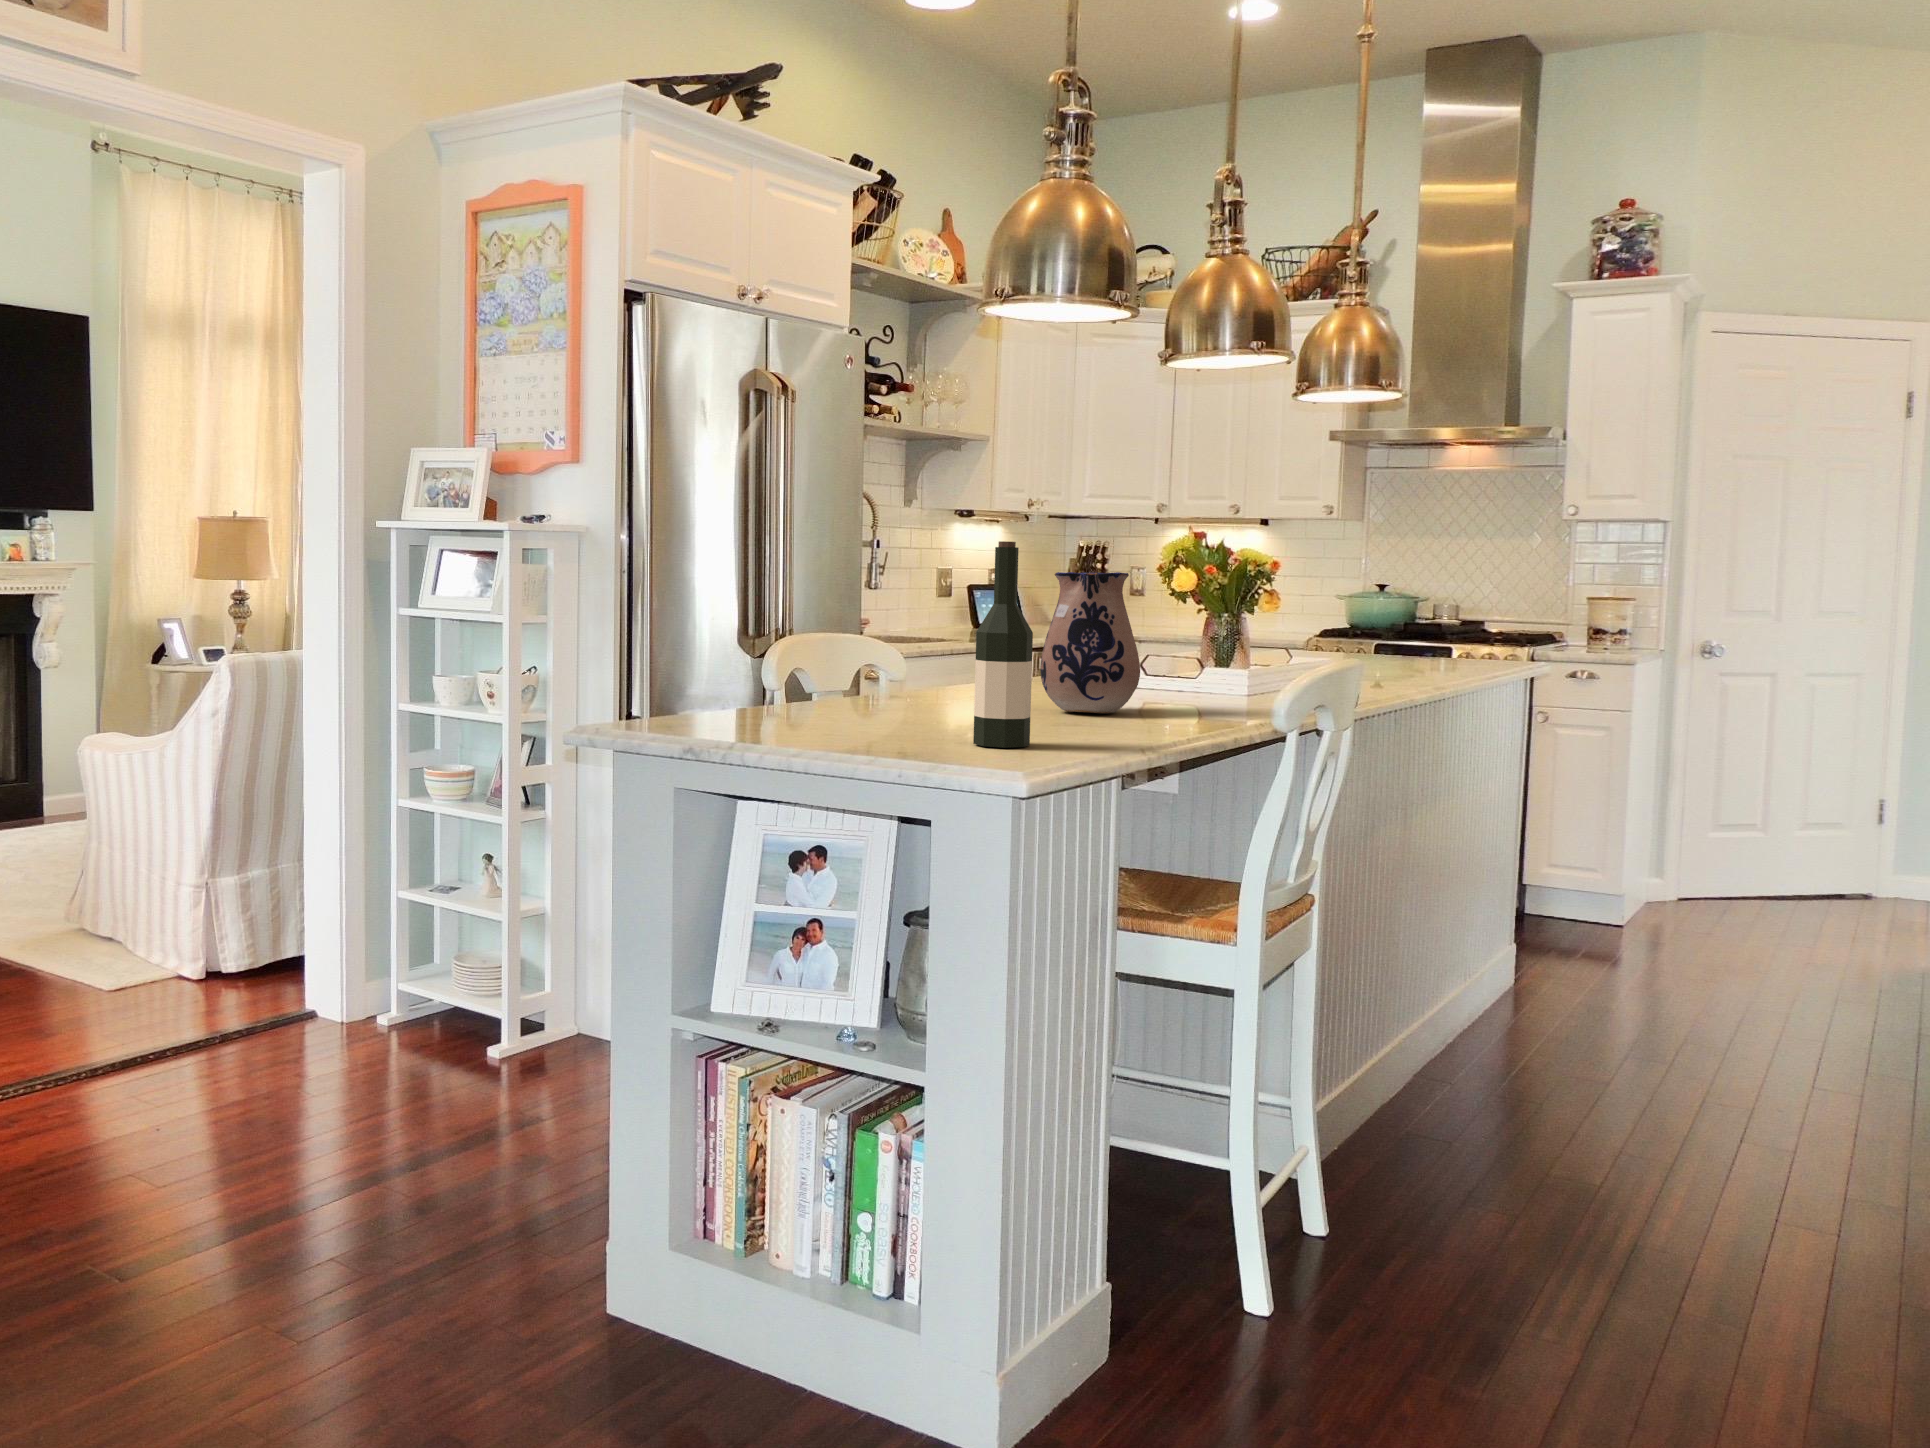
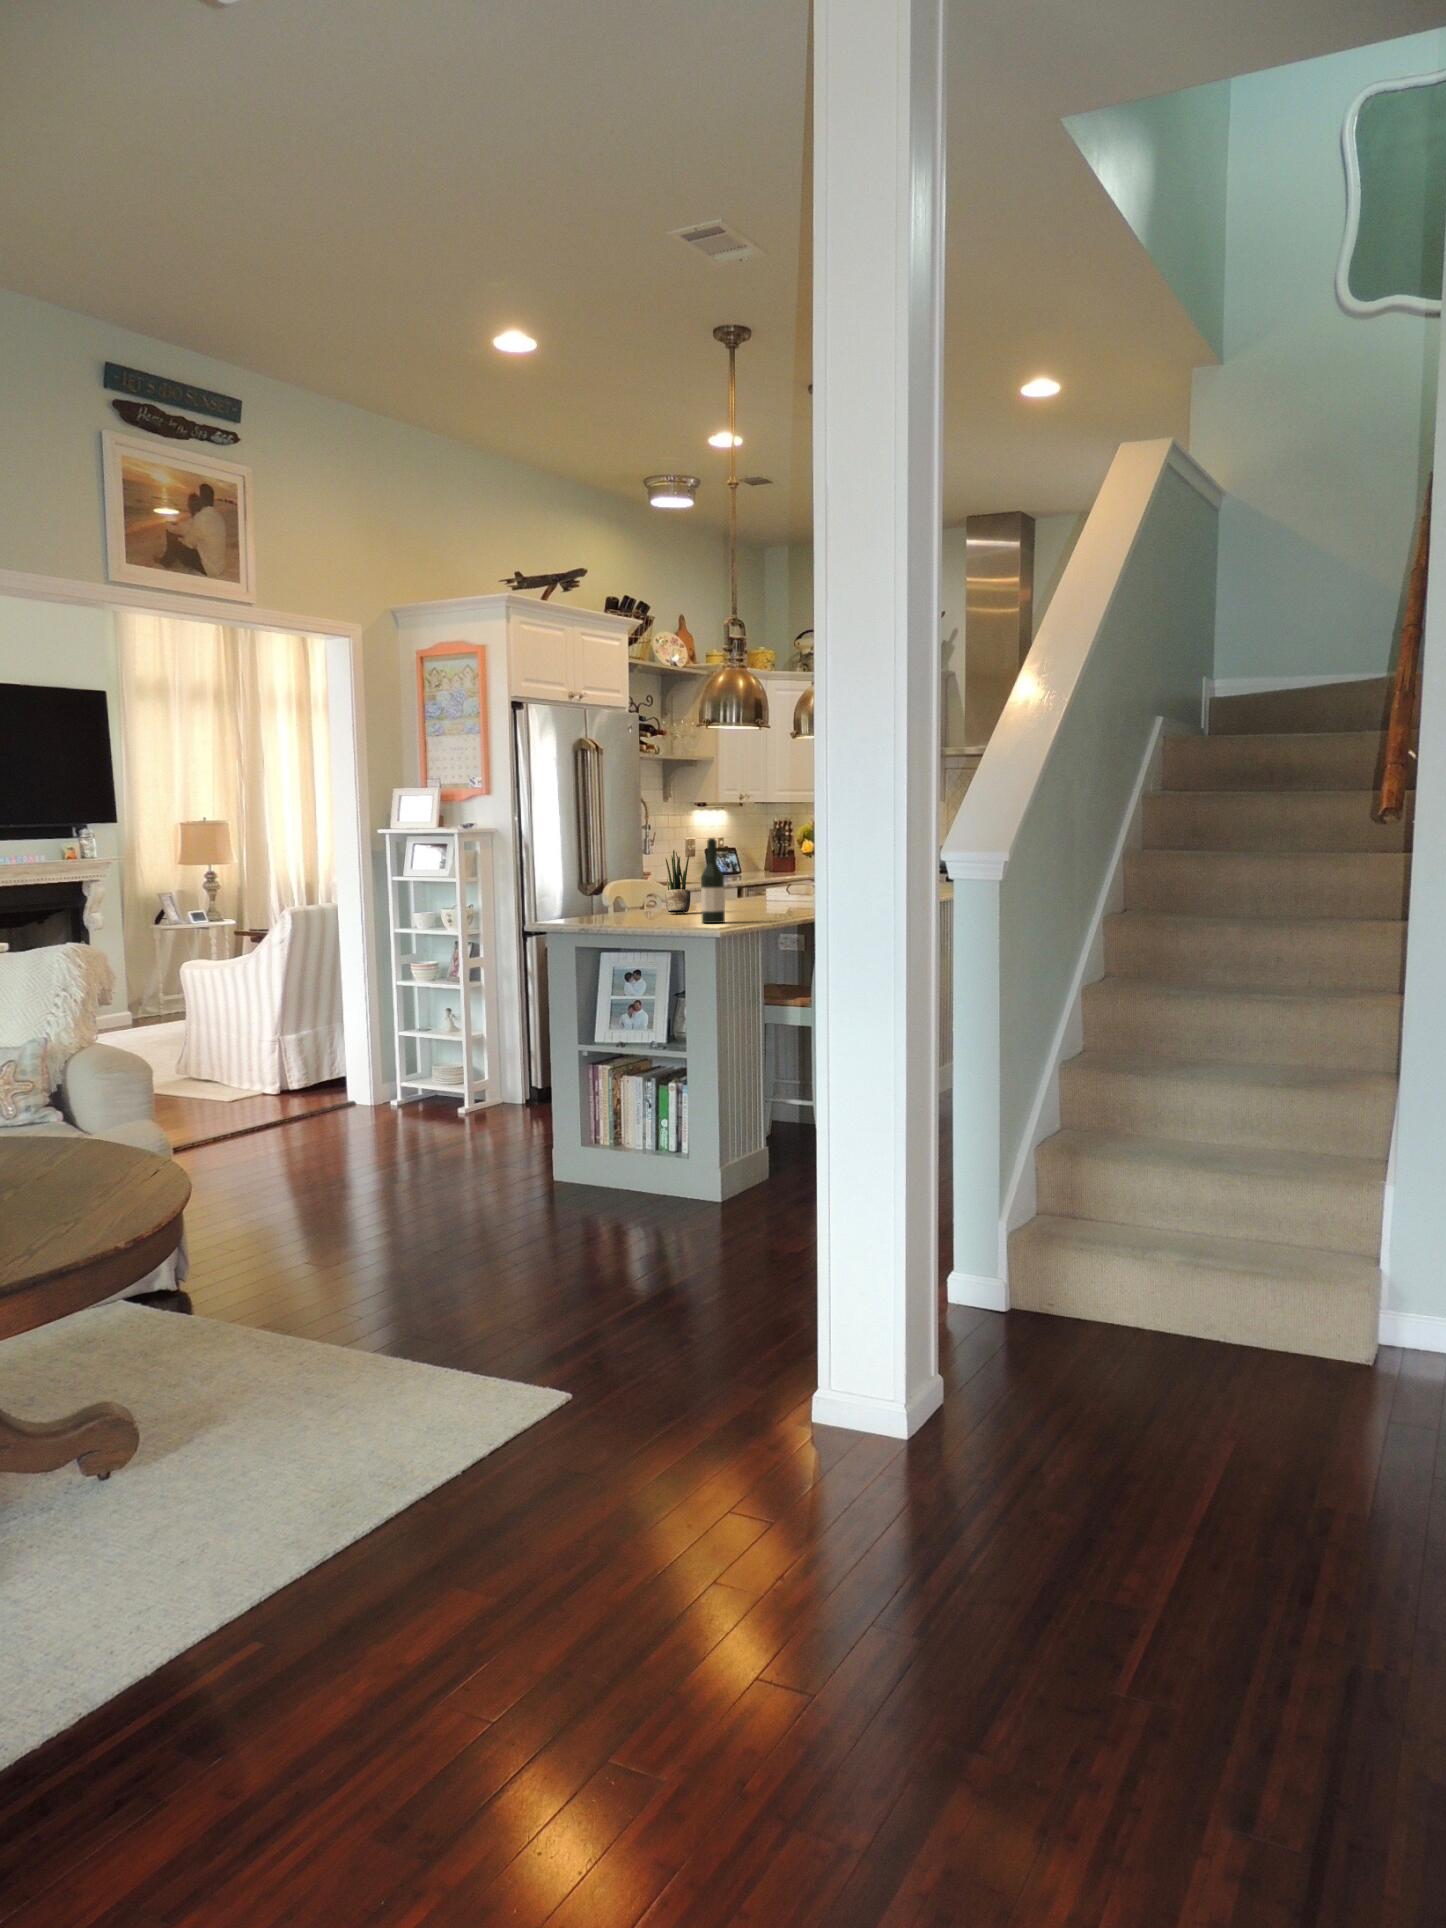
potted plant: none [893,570,949,708] -> present [665,850,690,913]
ceramic pitcher: present [1040,572,1140,713] -> none [733,847,777,911]

